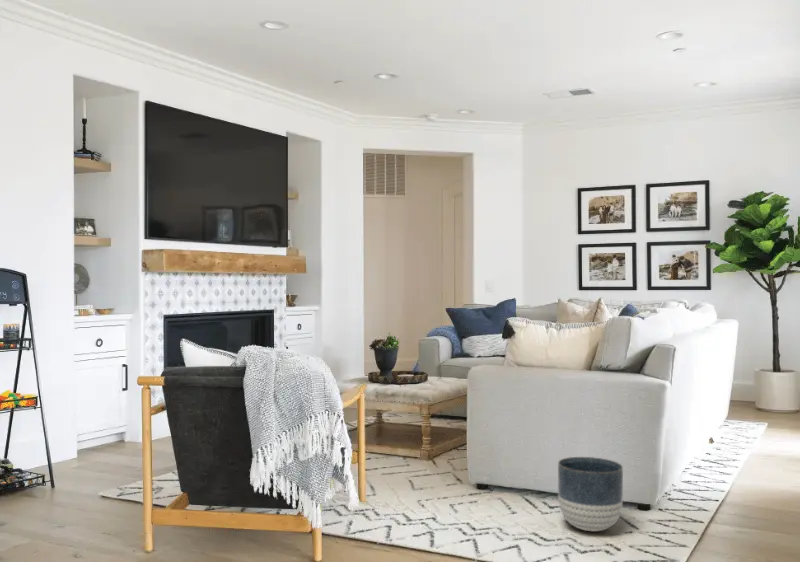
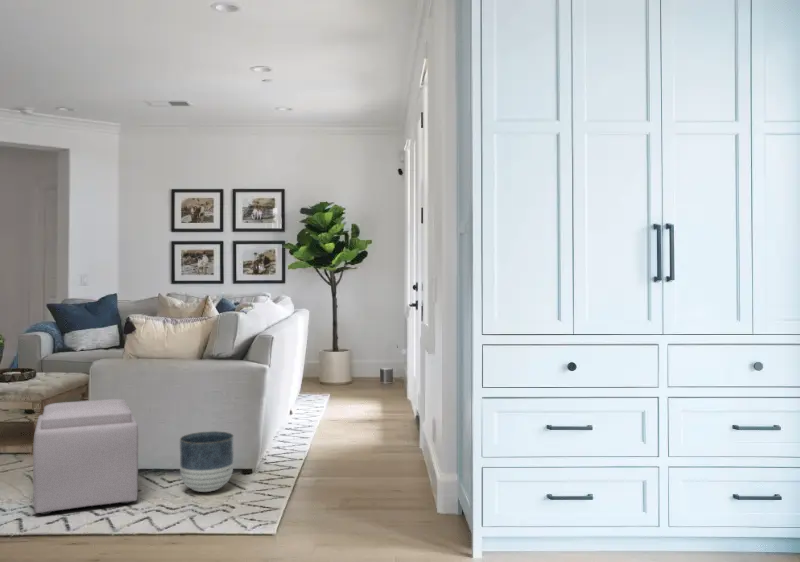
ottoman: none [407,405,510,527] -> present [33,399,138,514]

